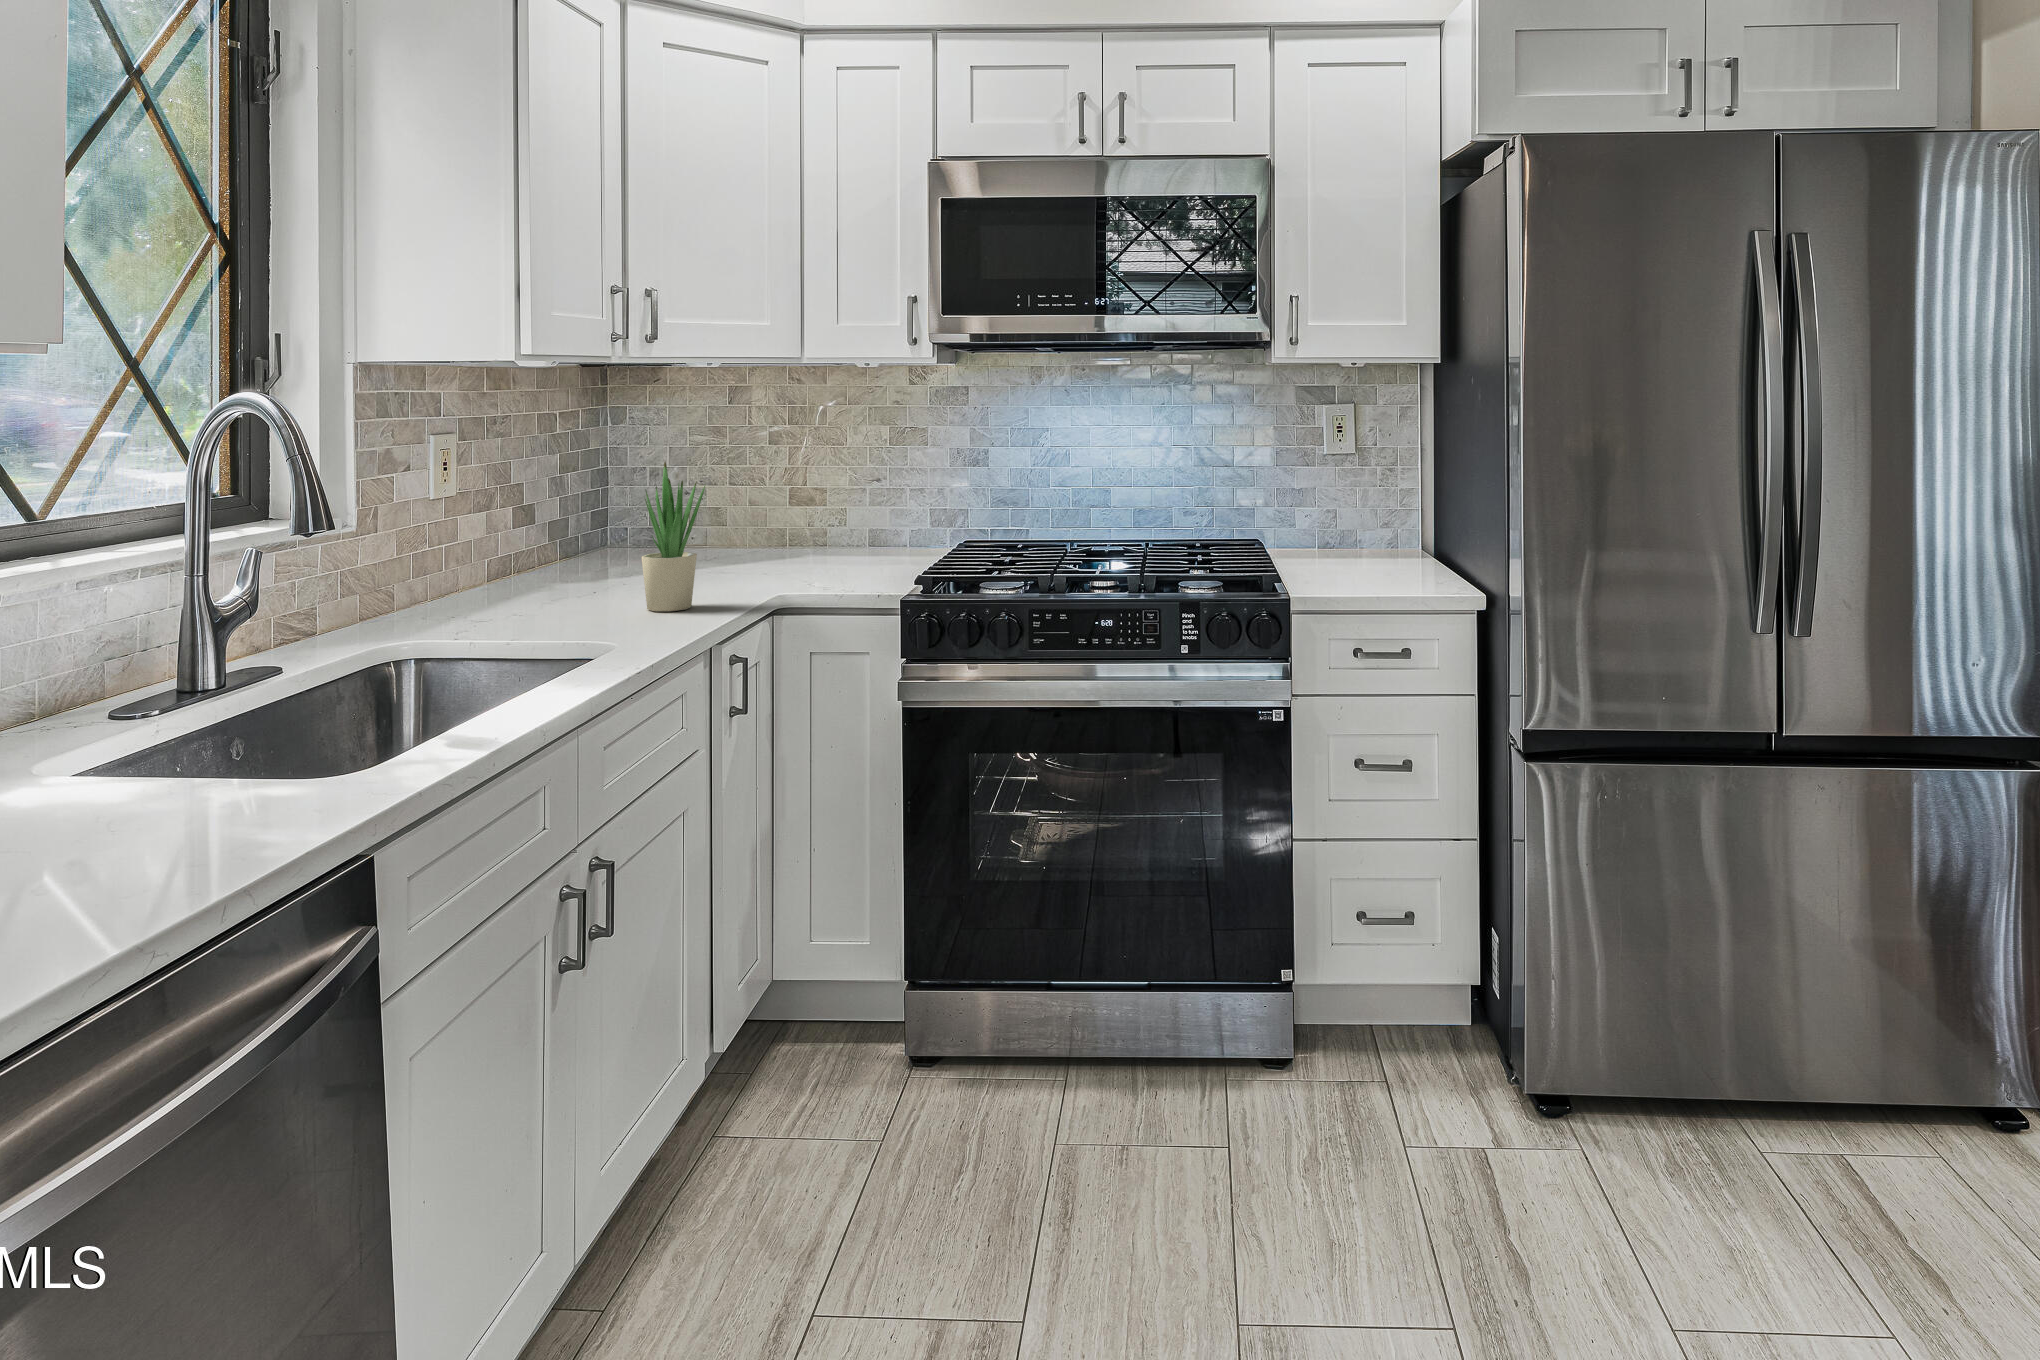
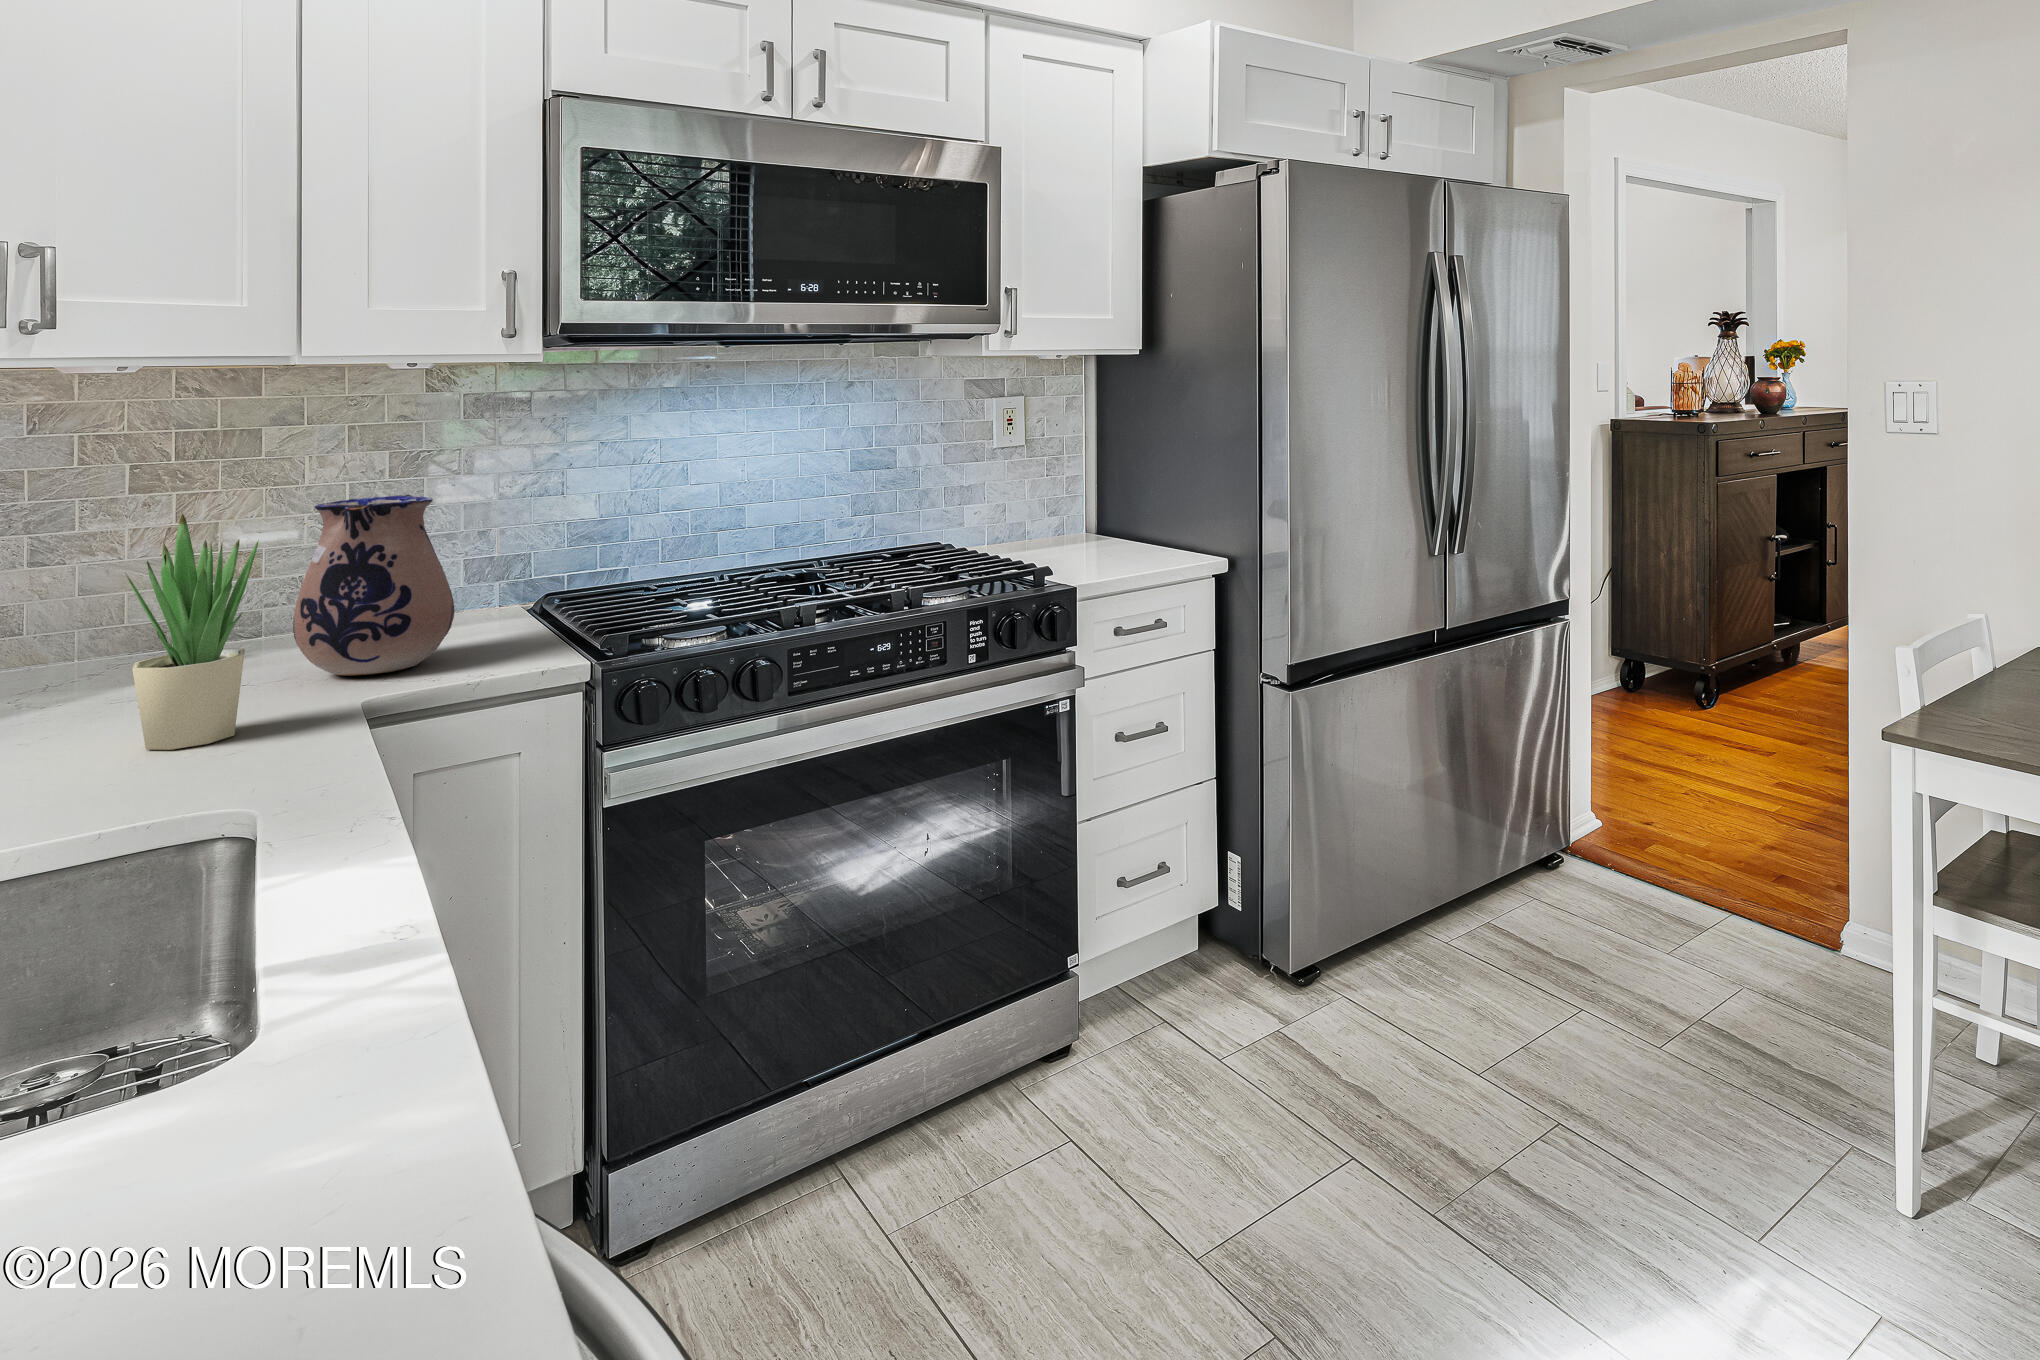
ceramic pitcher: none [755,464,842,589] -> present [293,494,455,675]

